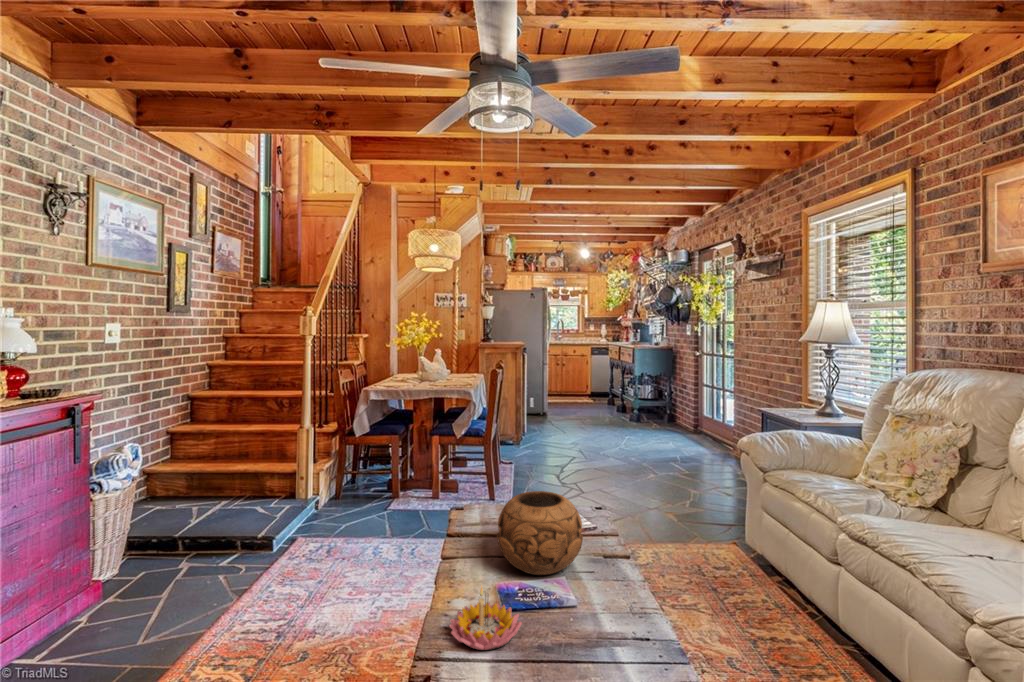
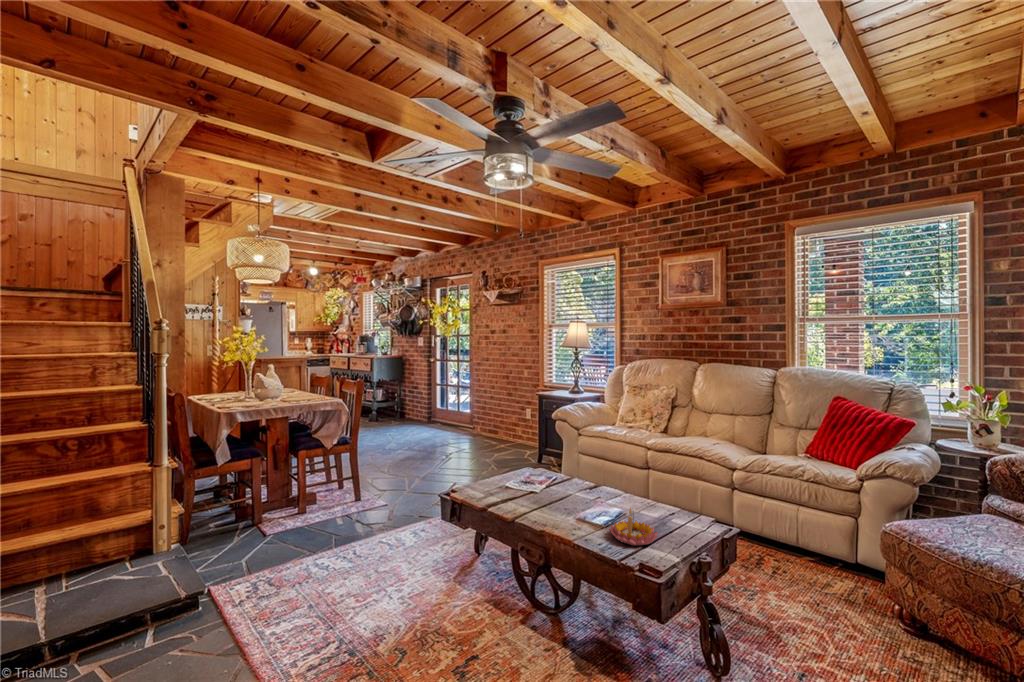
decorative bowl: present [497,491,583,575] -> none [552,452,612,508]

